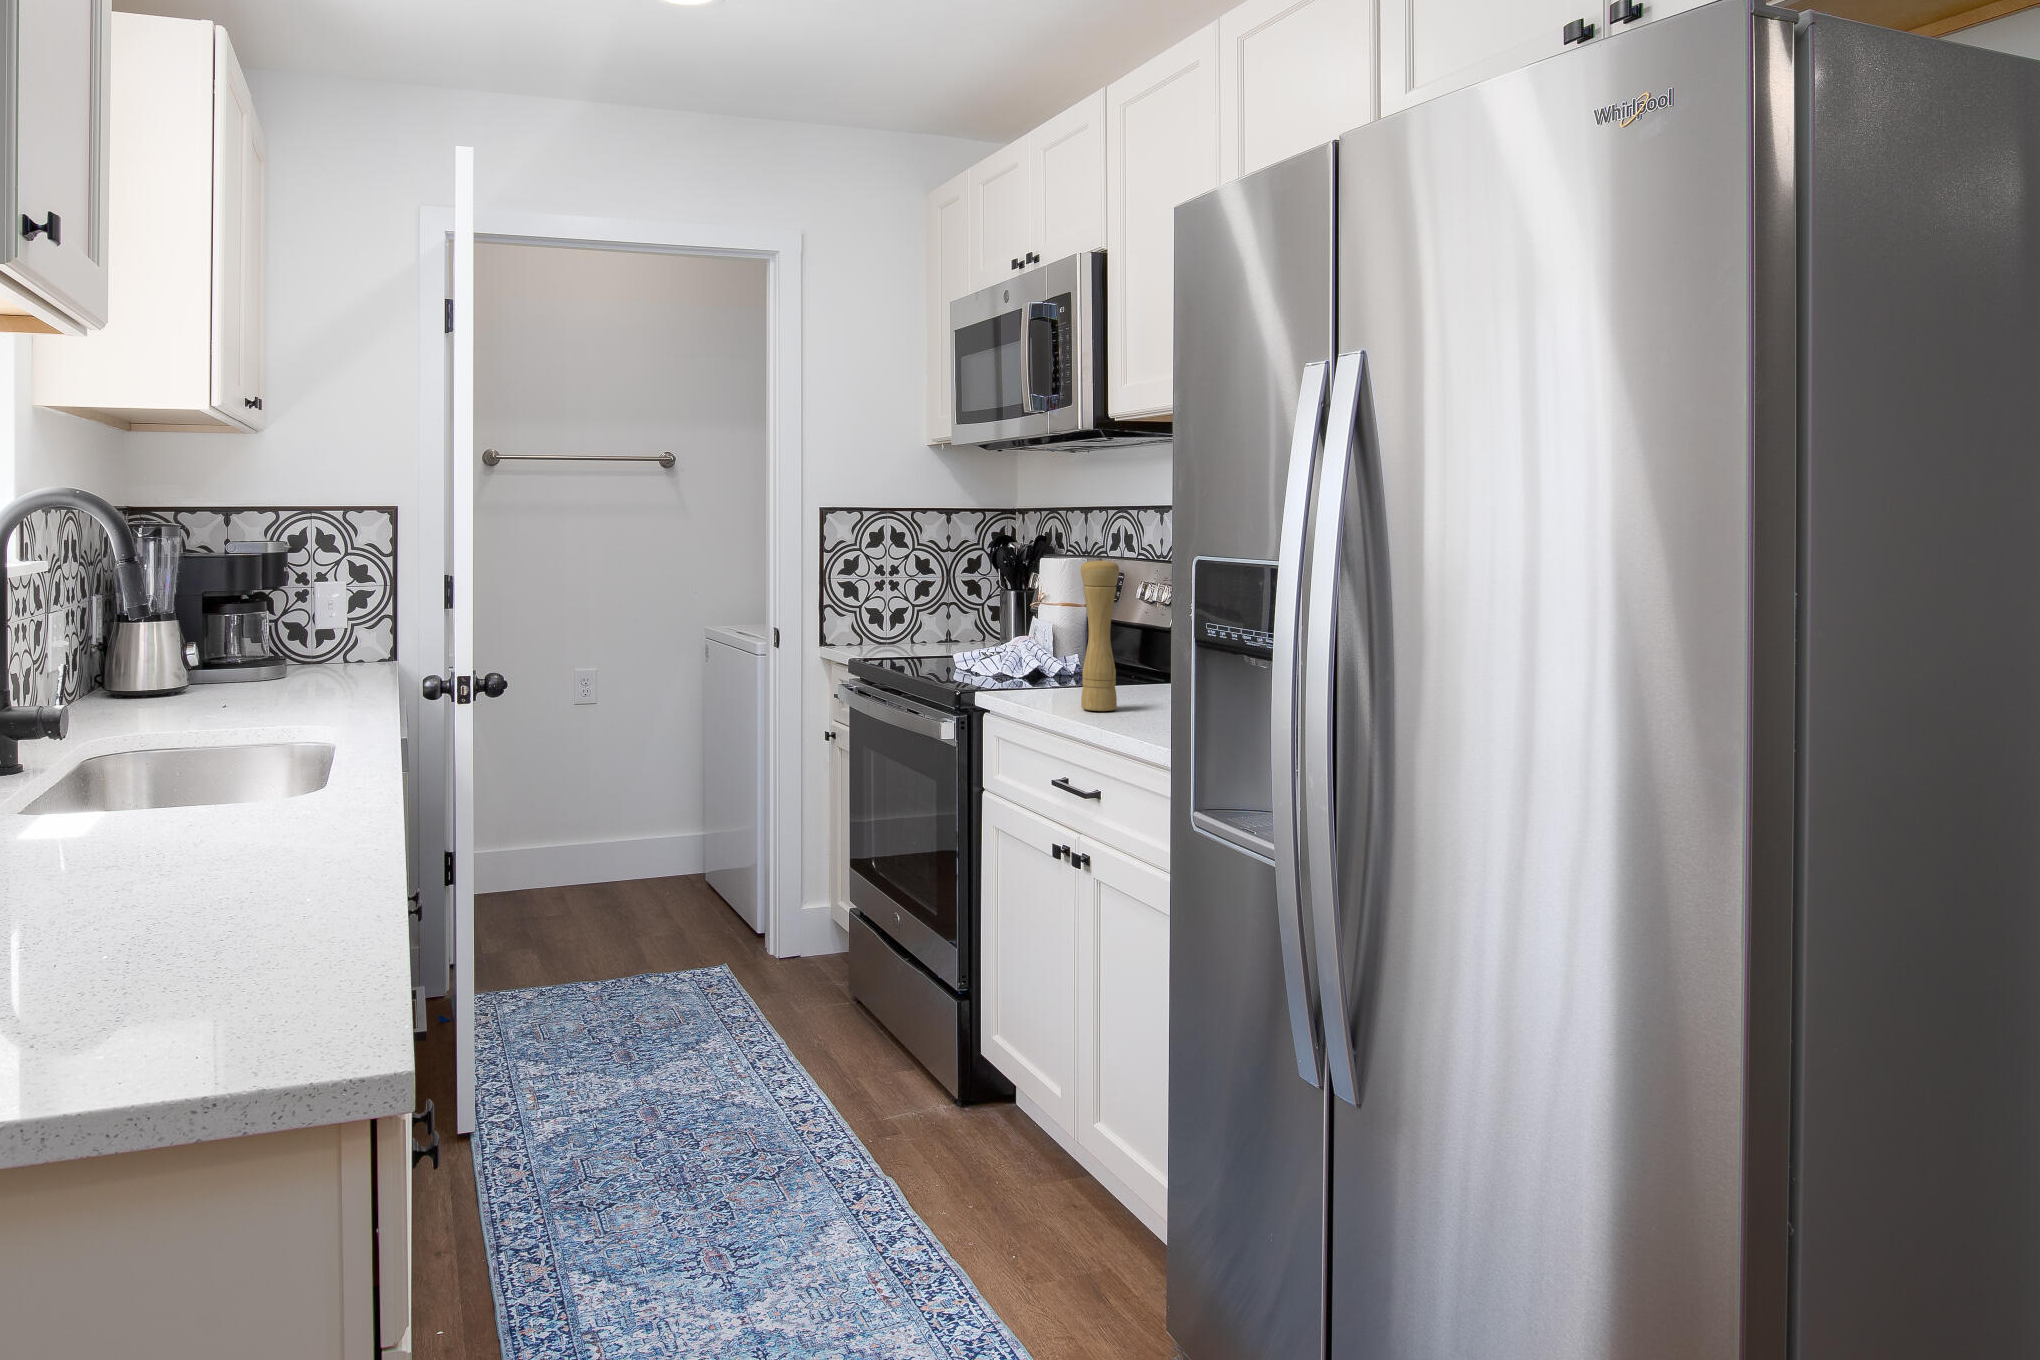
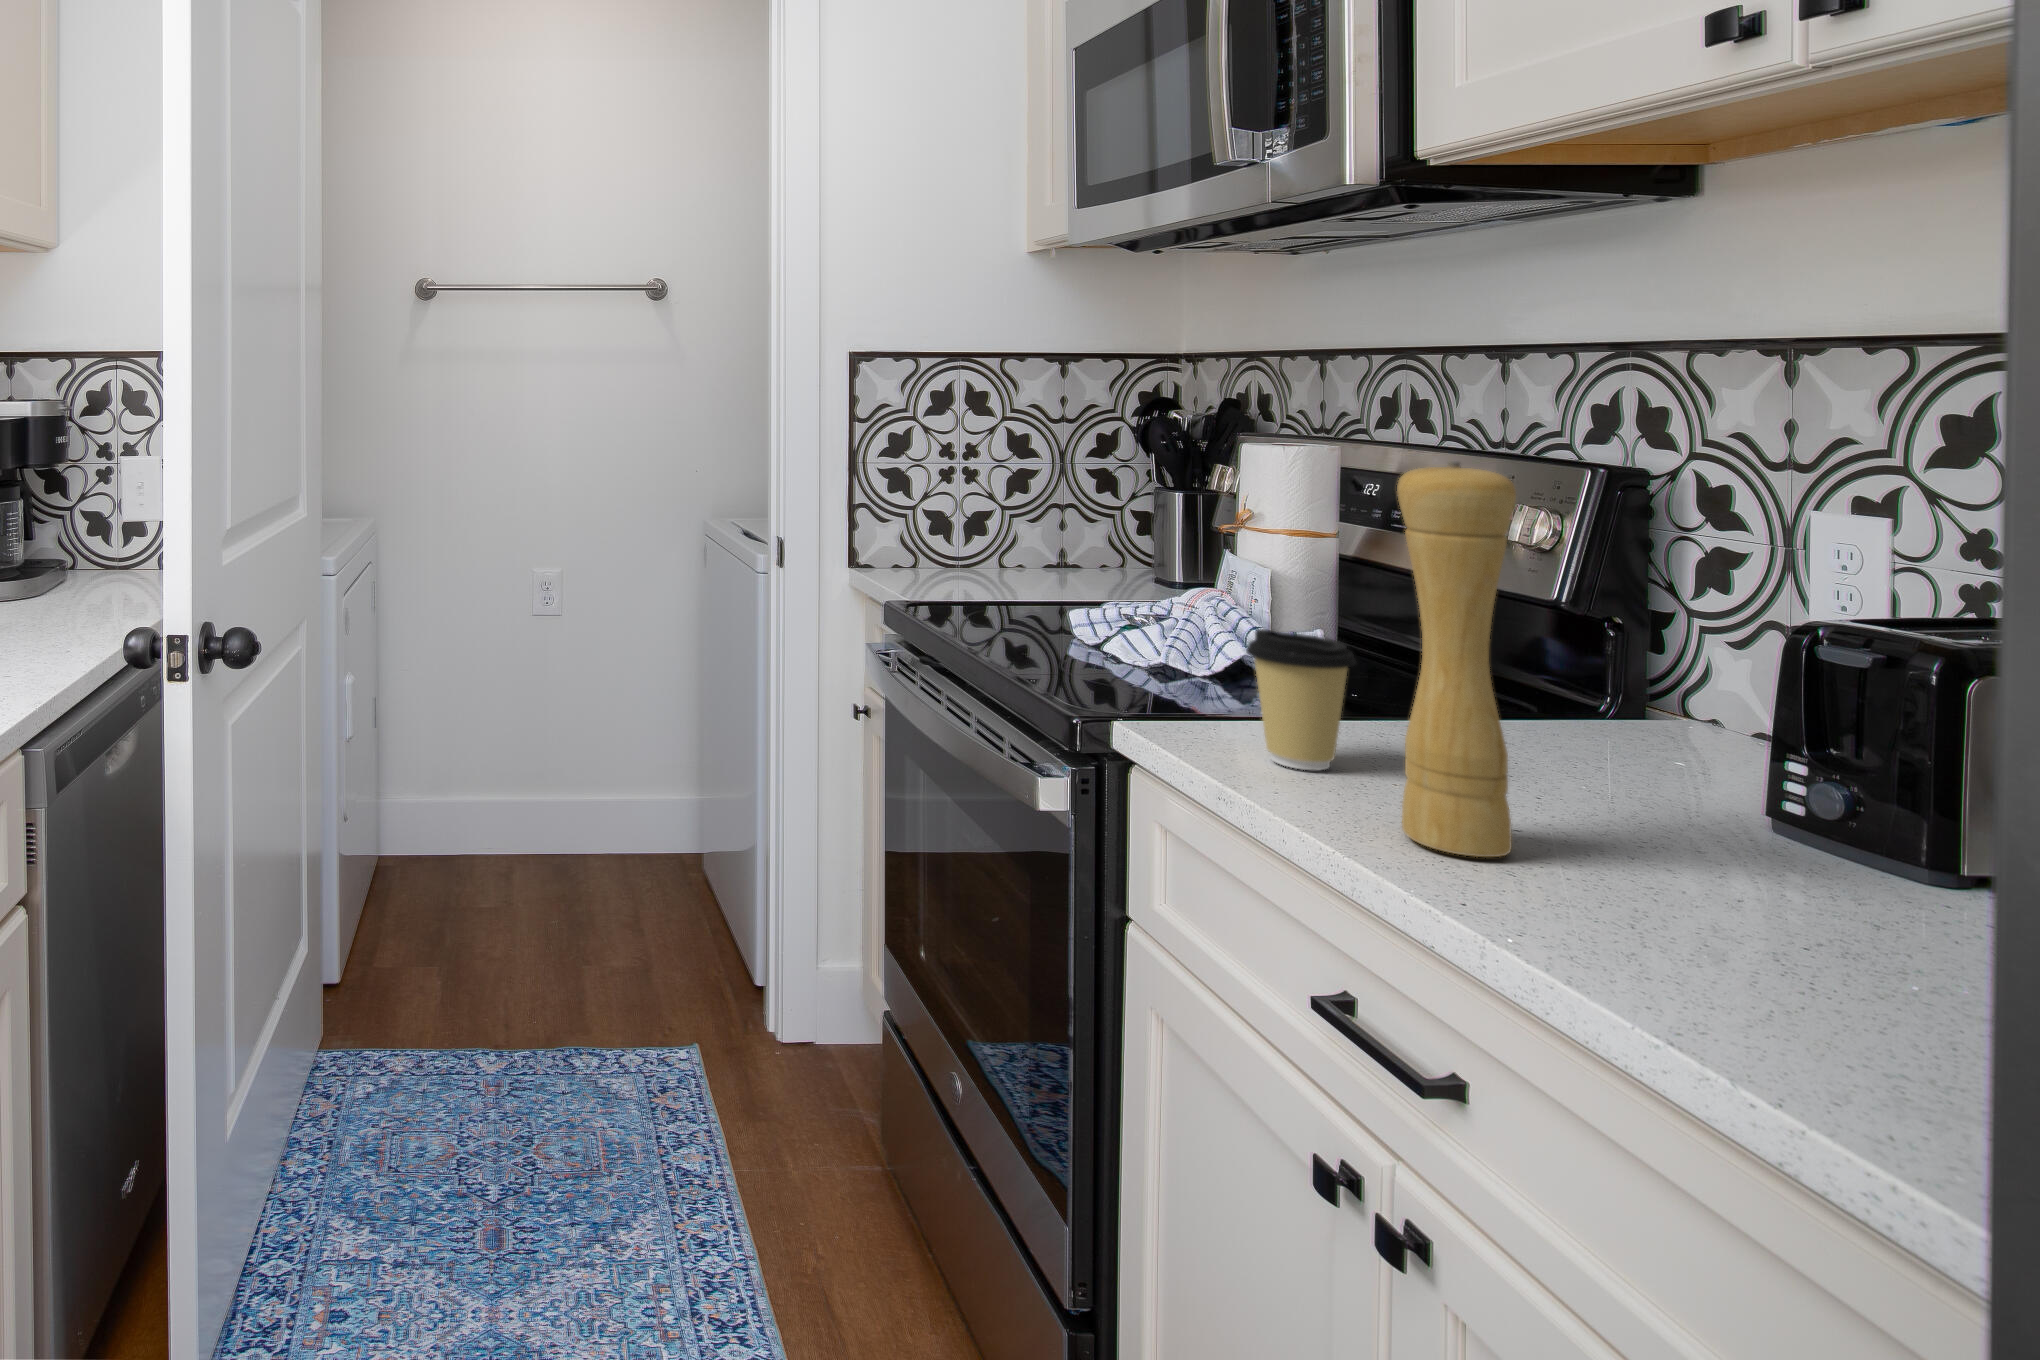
coffee cup: none [1031,639,1074,698] -> present [1246,629,1356,770]

